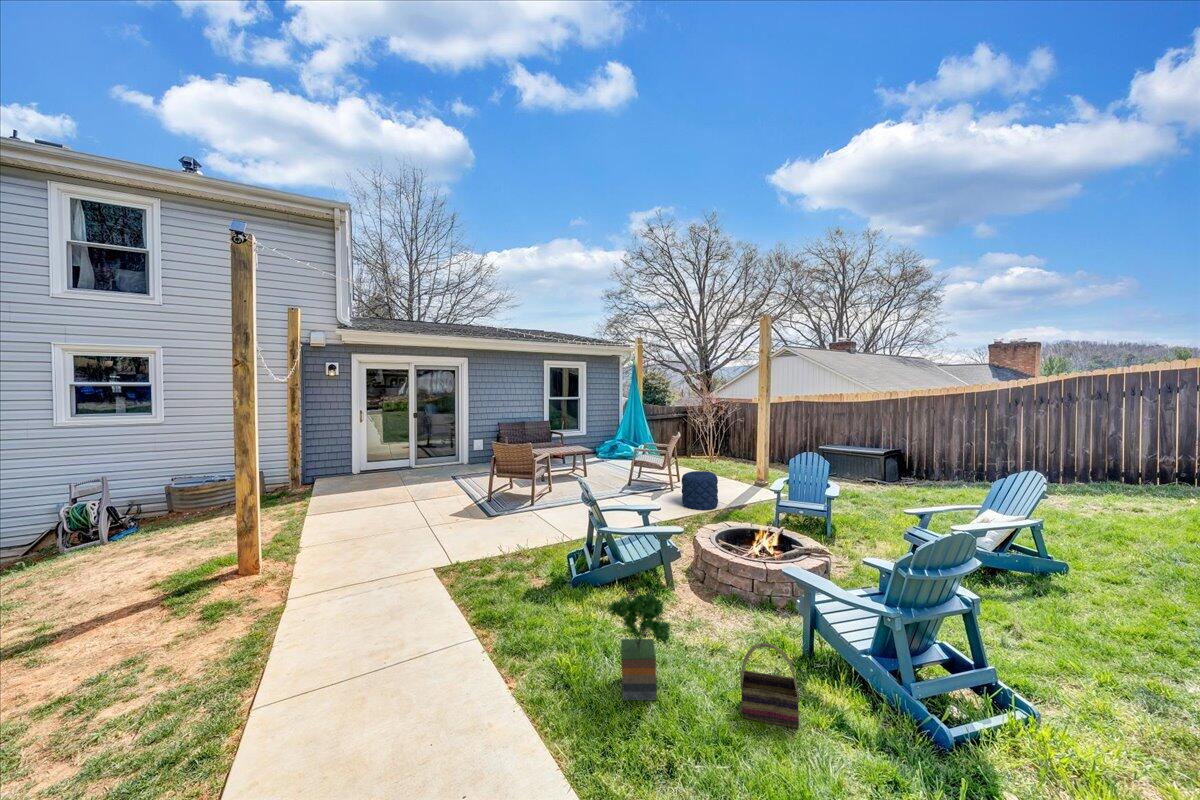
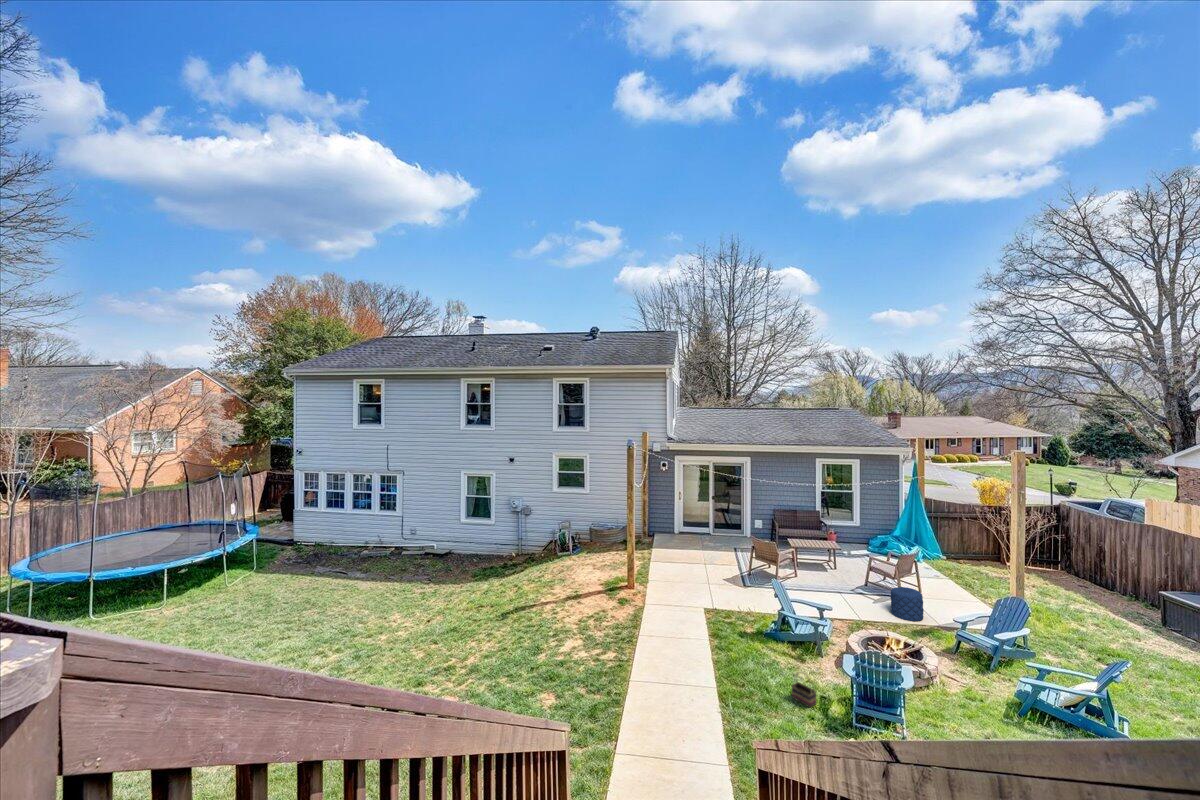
potted tree: present [608,594,671,700] -> none [749,638,775,682]

